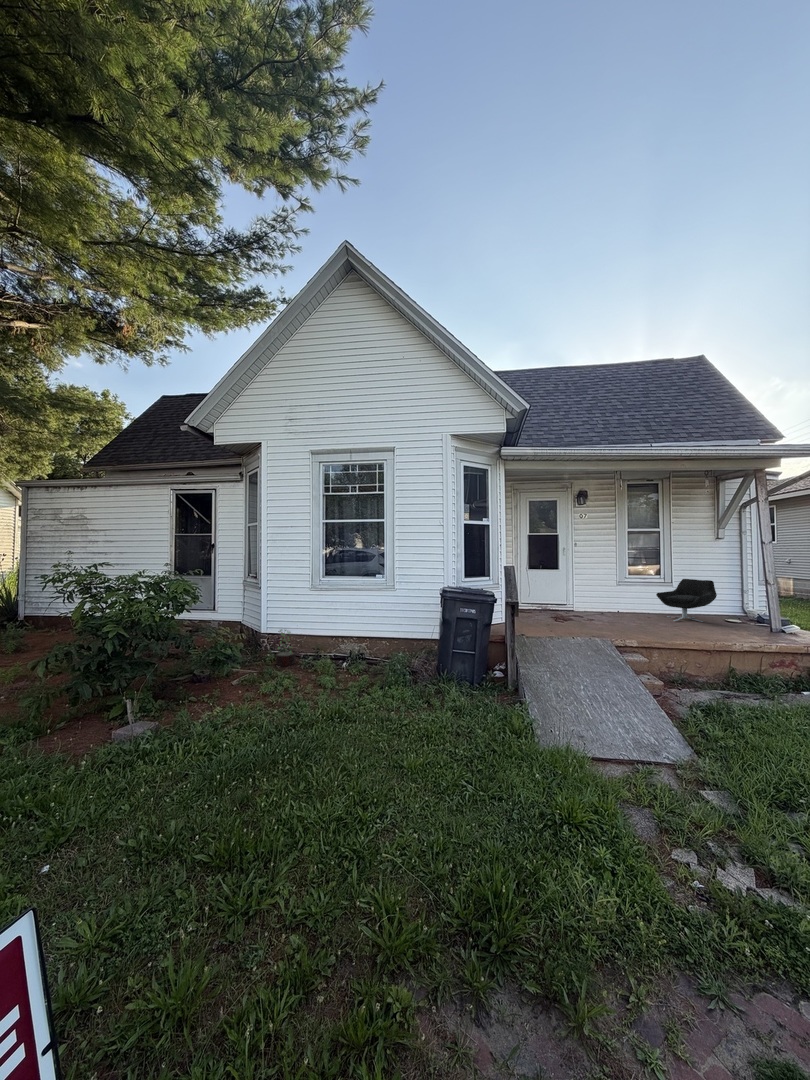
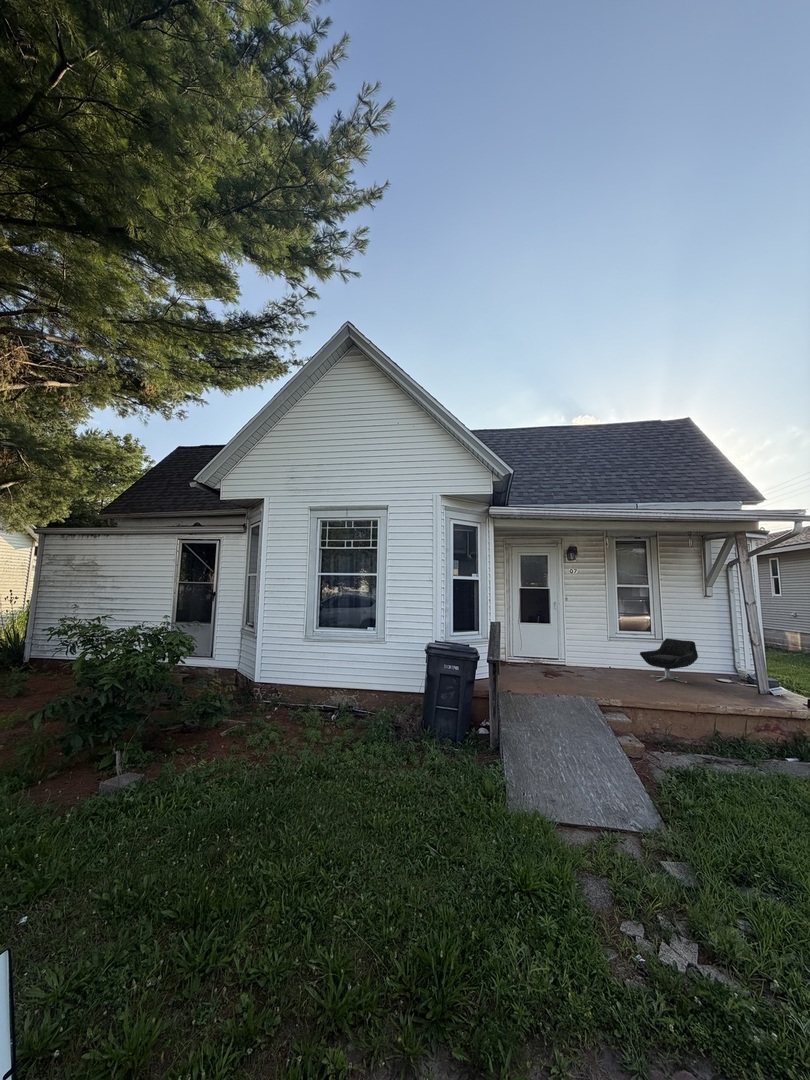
decorative plant: present [276,629,296,666] -> none [266,679,286,717]

